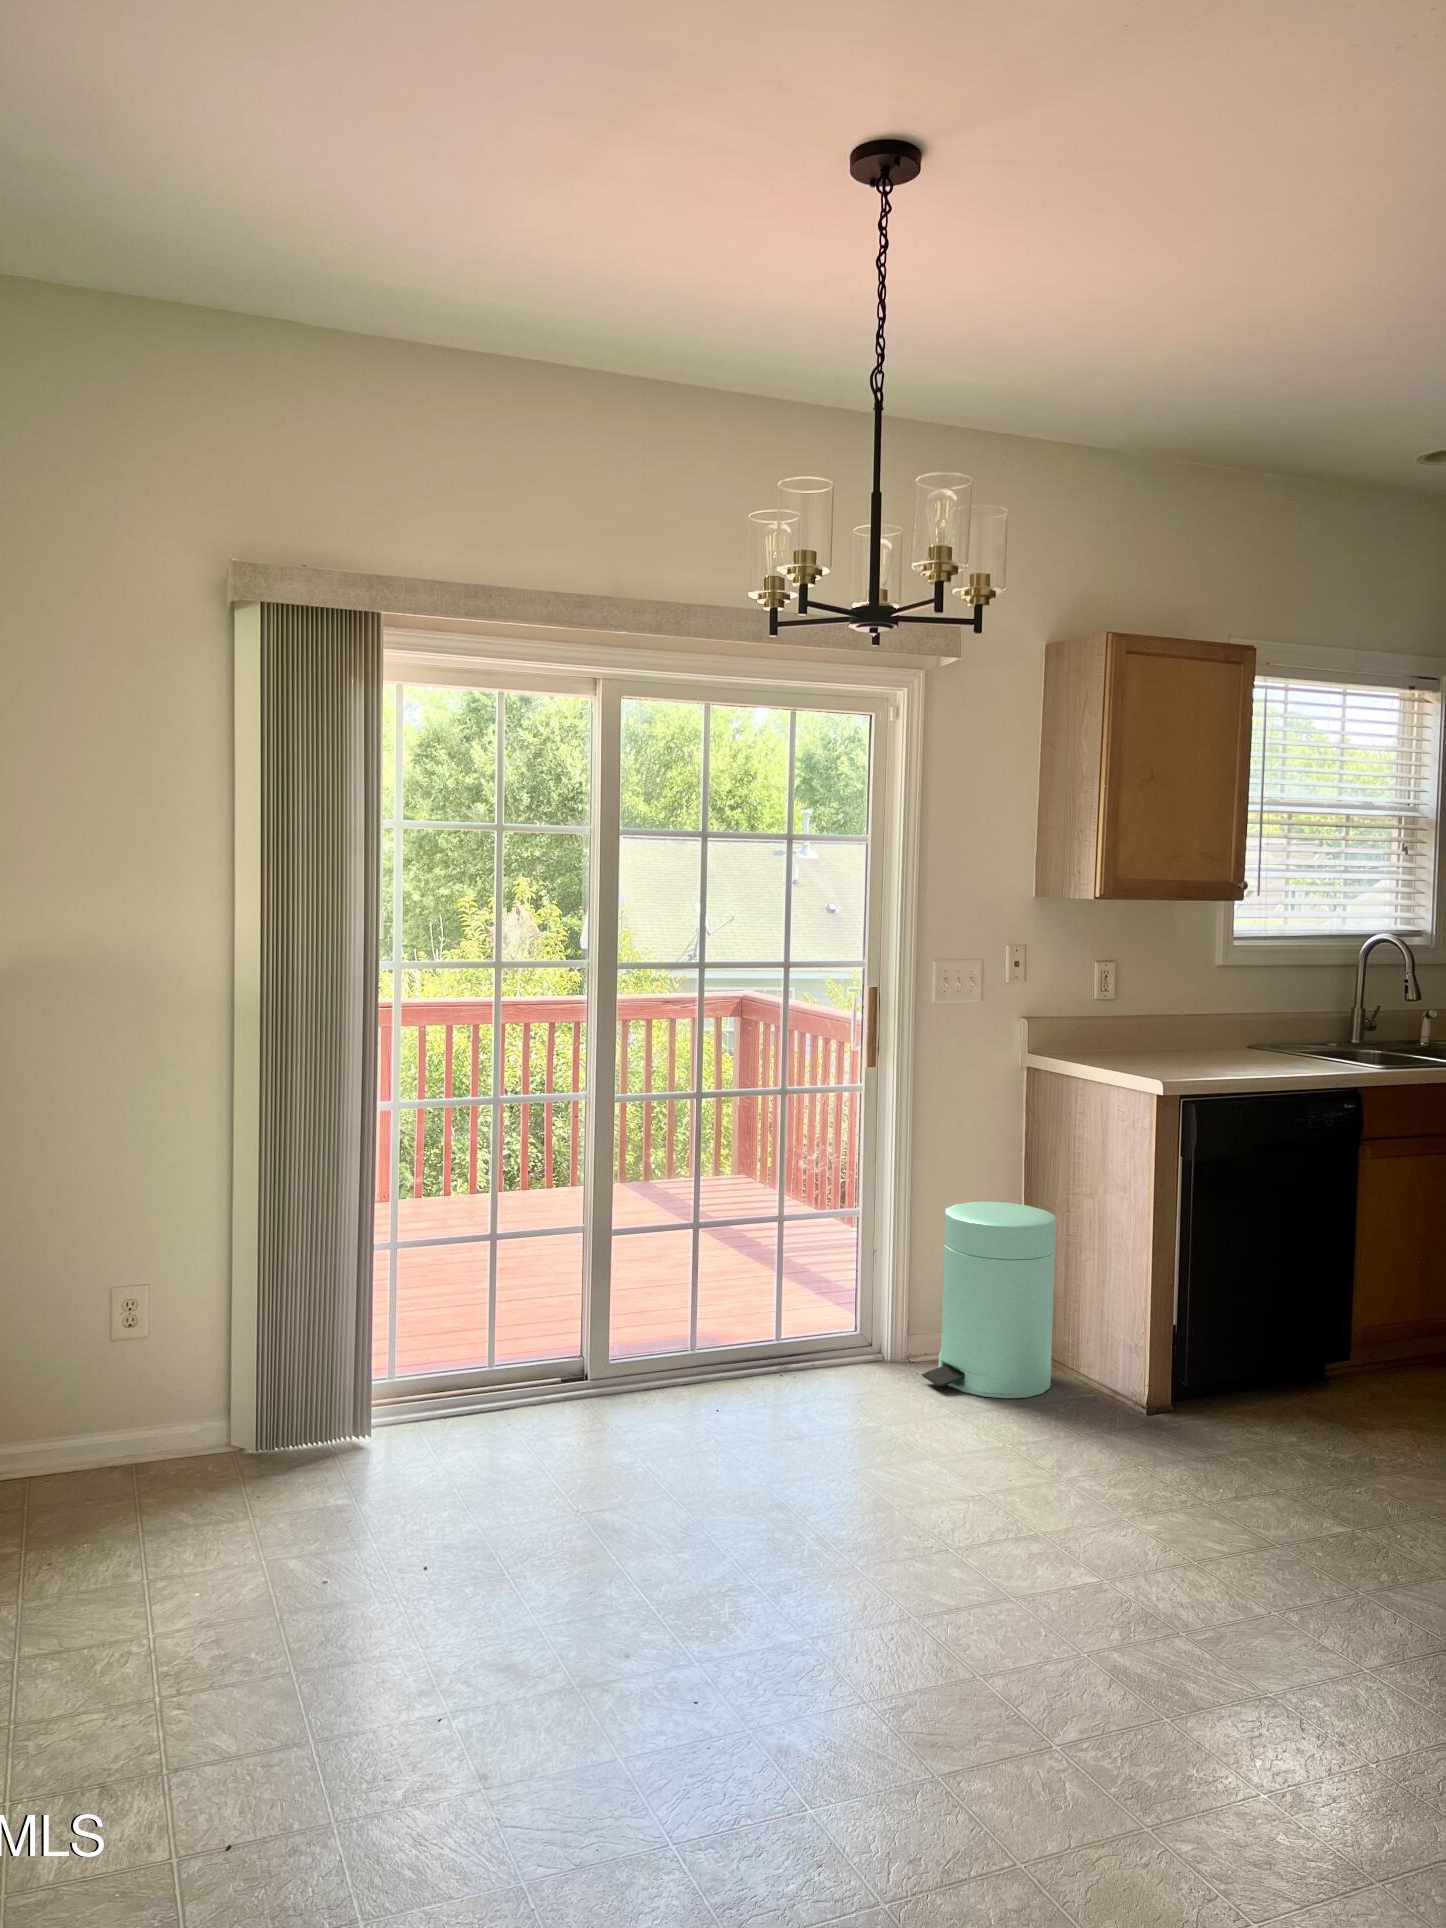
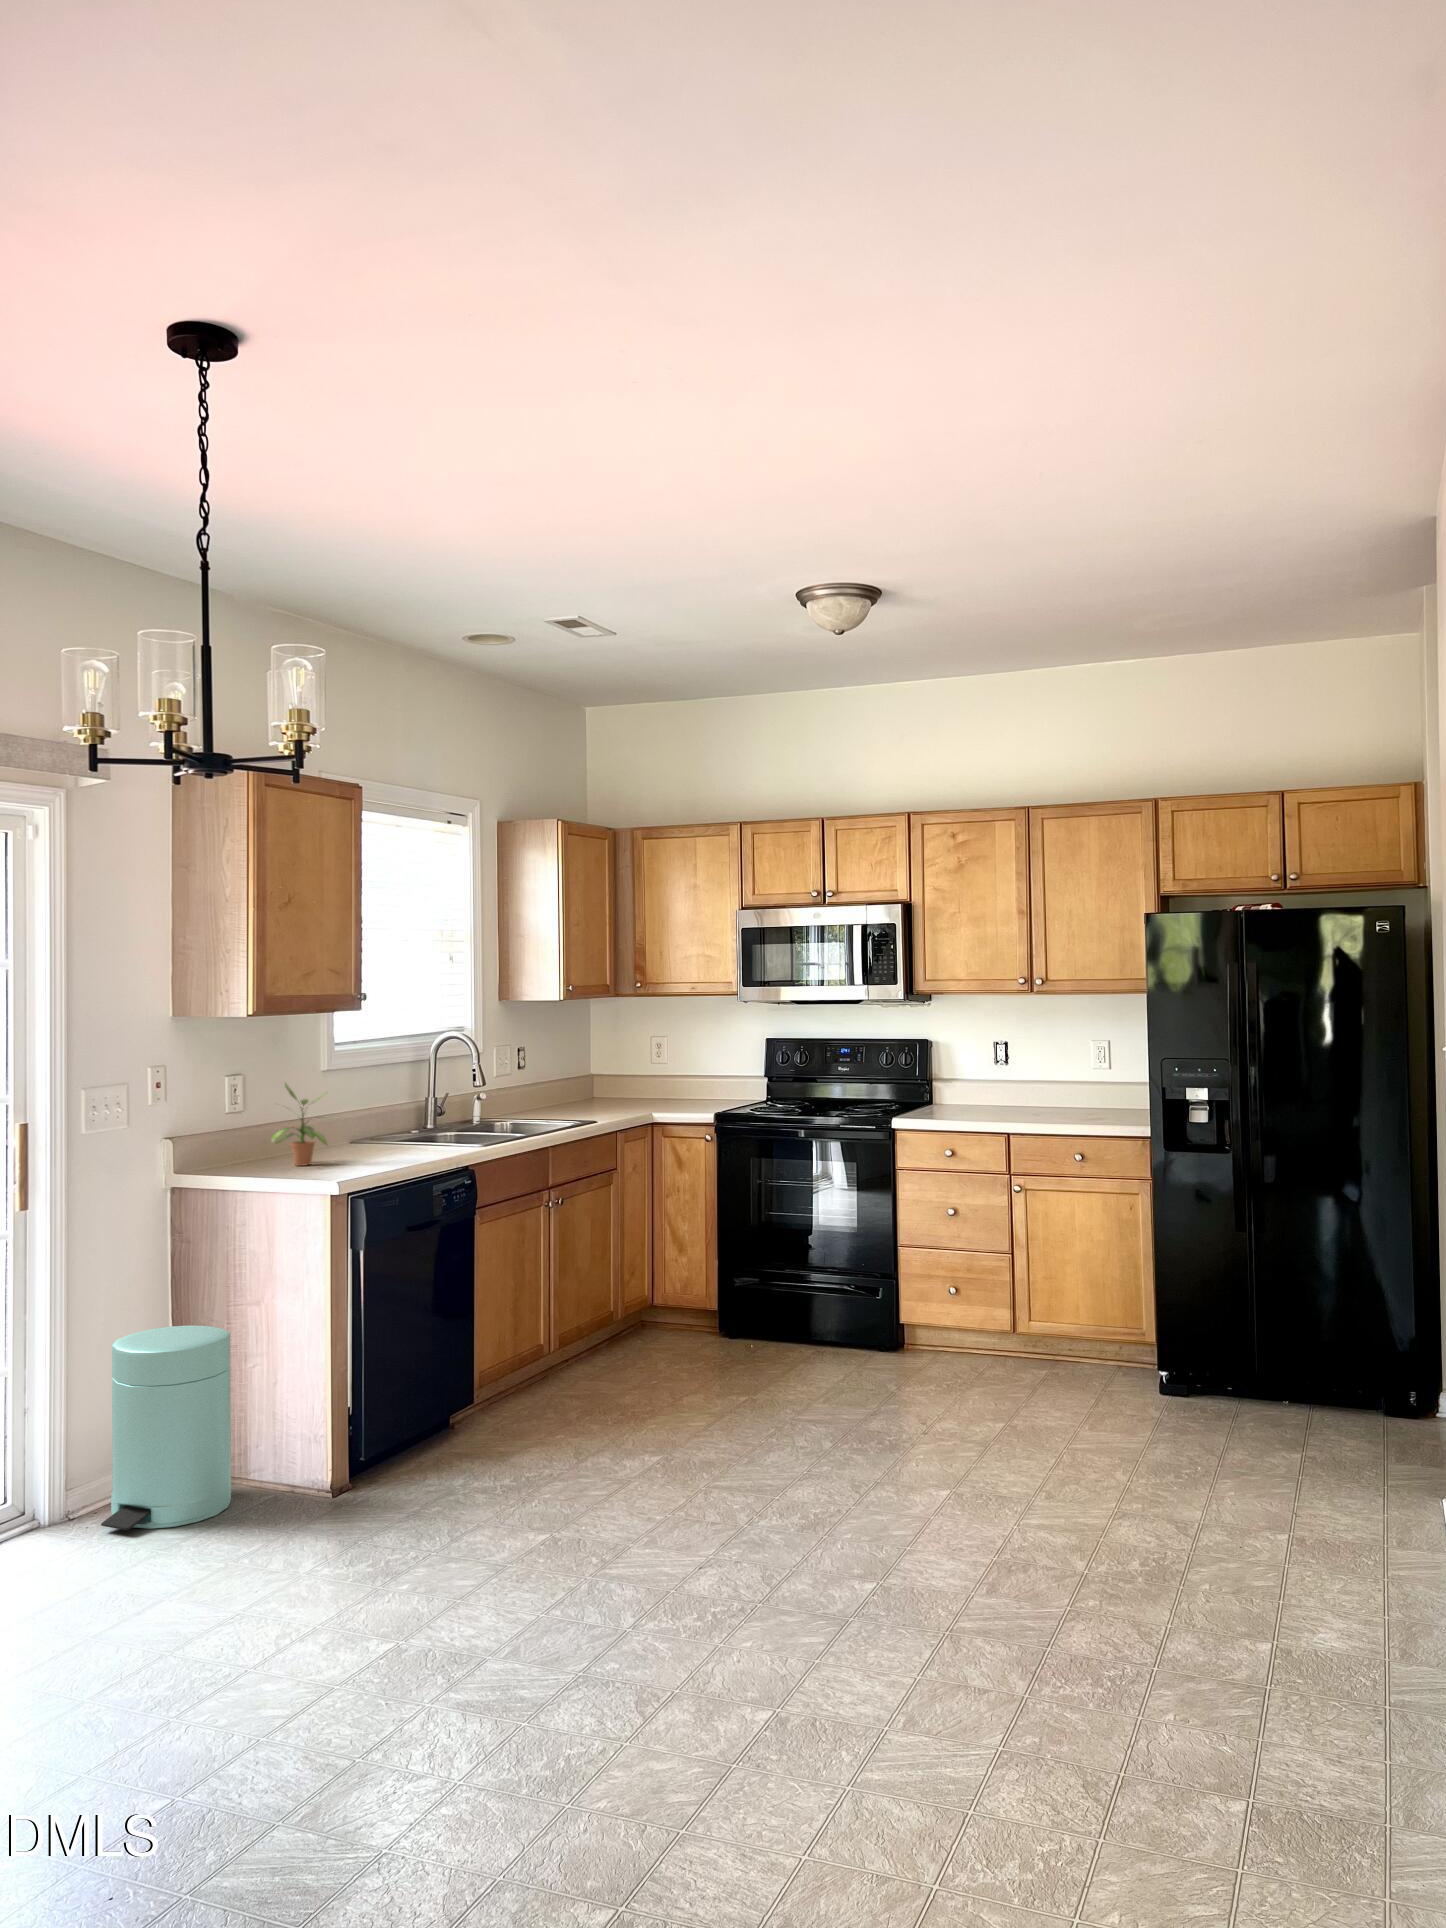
potted plant: none [1126,970,1204,1062] -> present [272,1084,327,1166]

